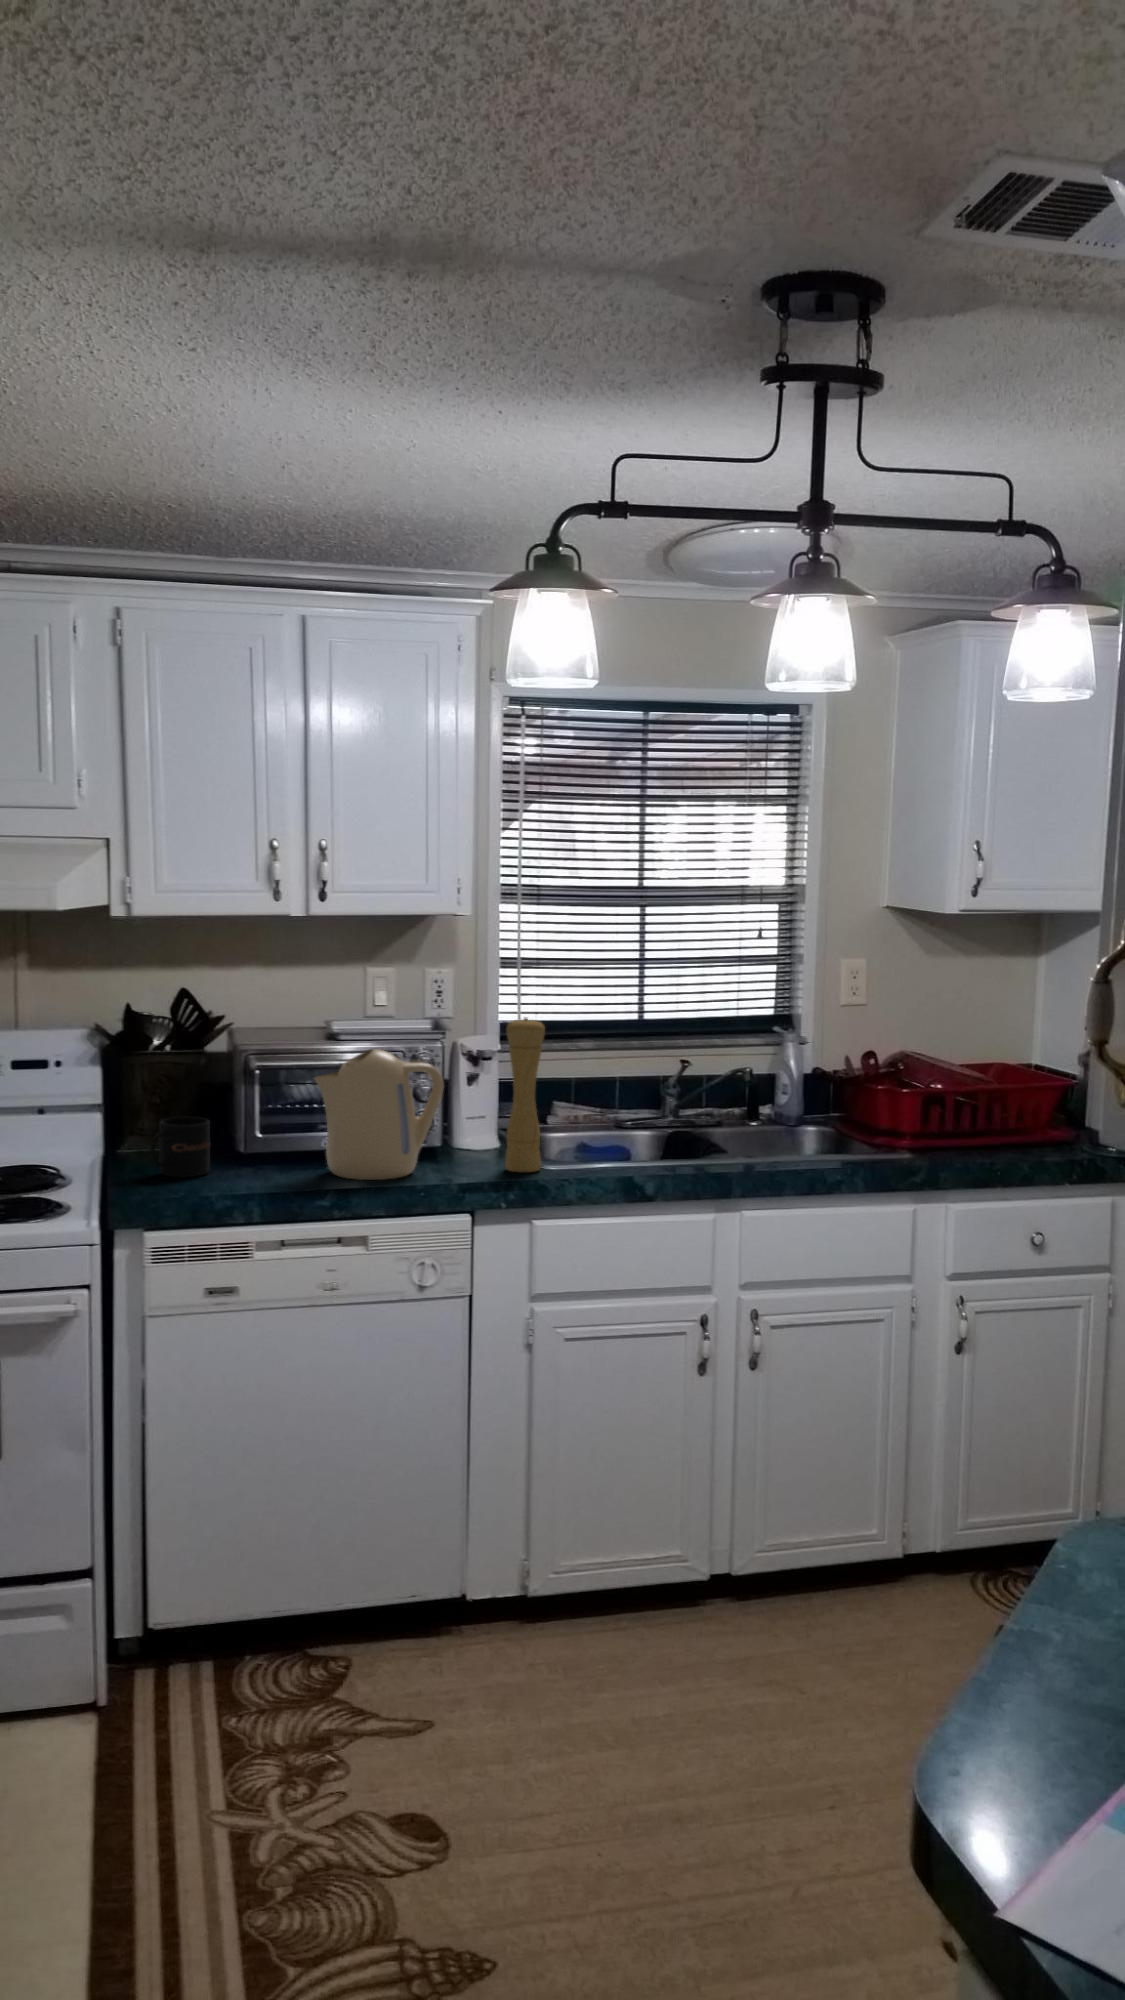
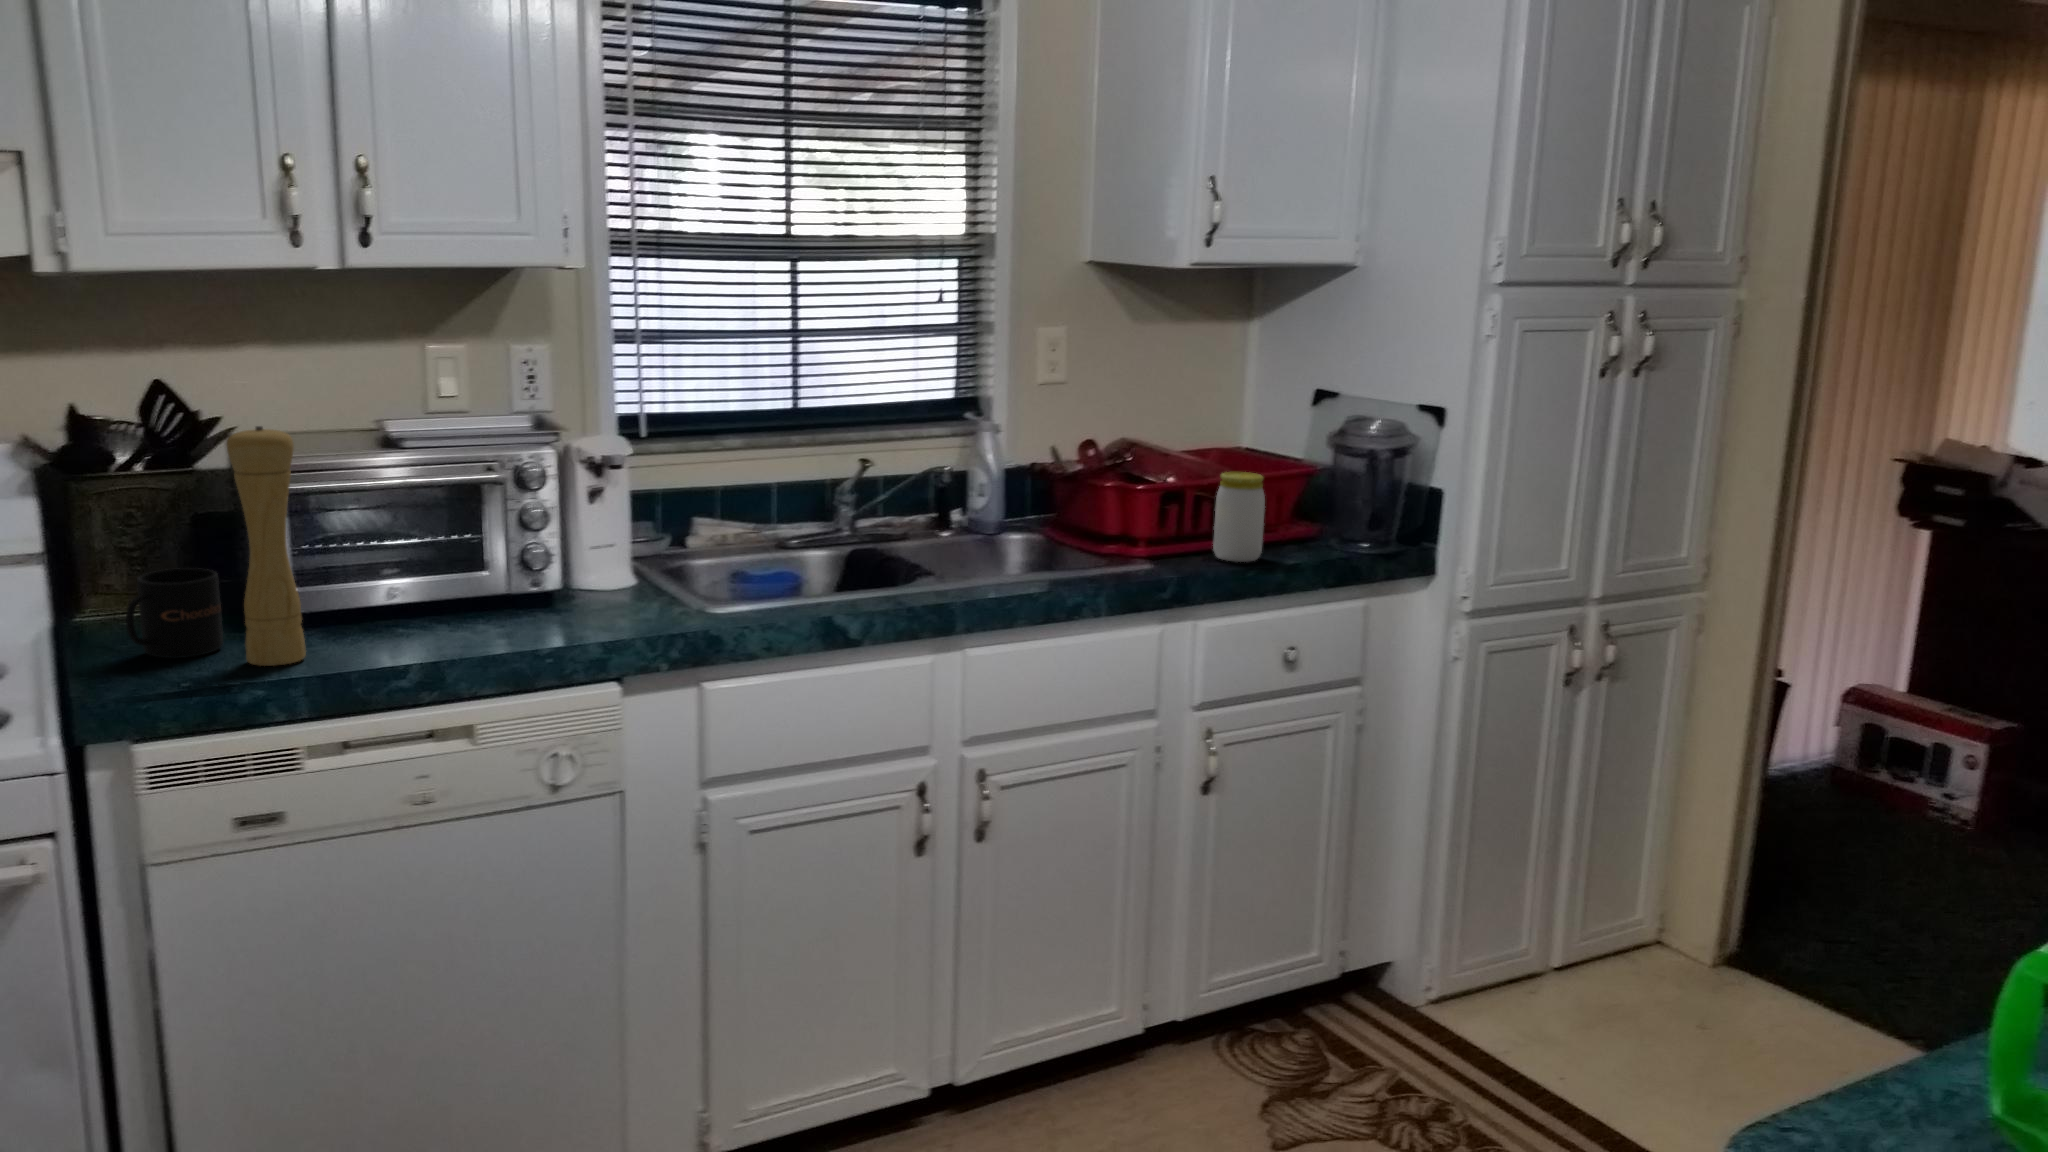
pepper mill: present [505,1017,545,1172] -> present [227,426,306,666]
kettle: present [315,1049,444,1180] -> none [375,460,566,645]
jar: none [972,1082,1016,1157] -> present [1213,472,1265,562]

